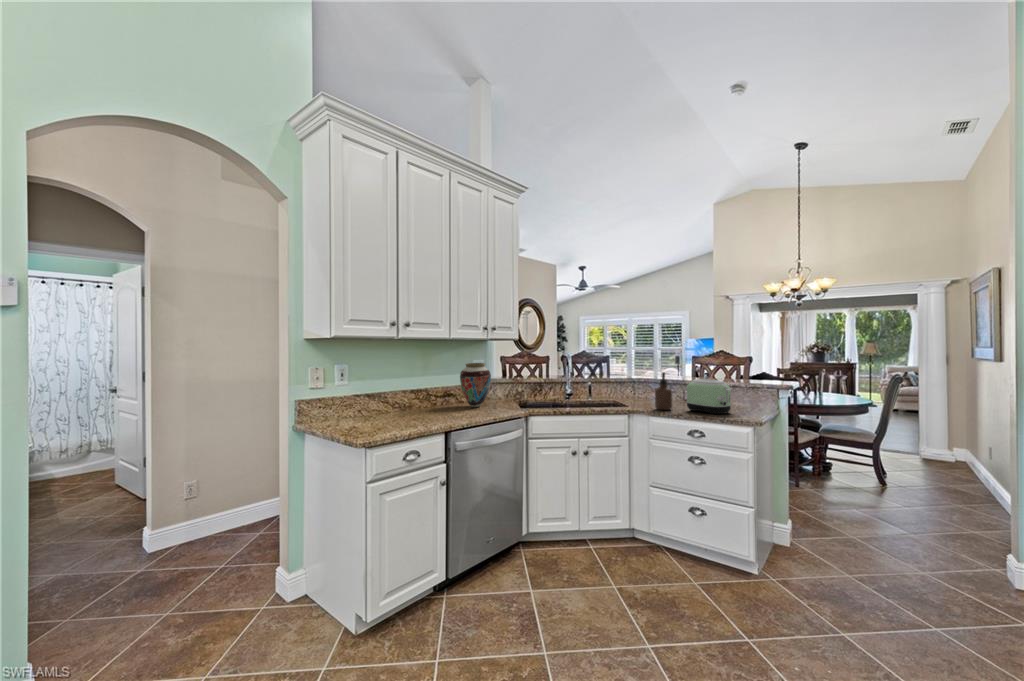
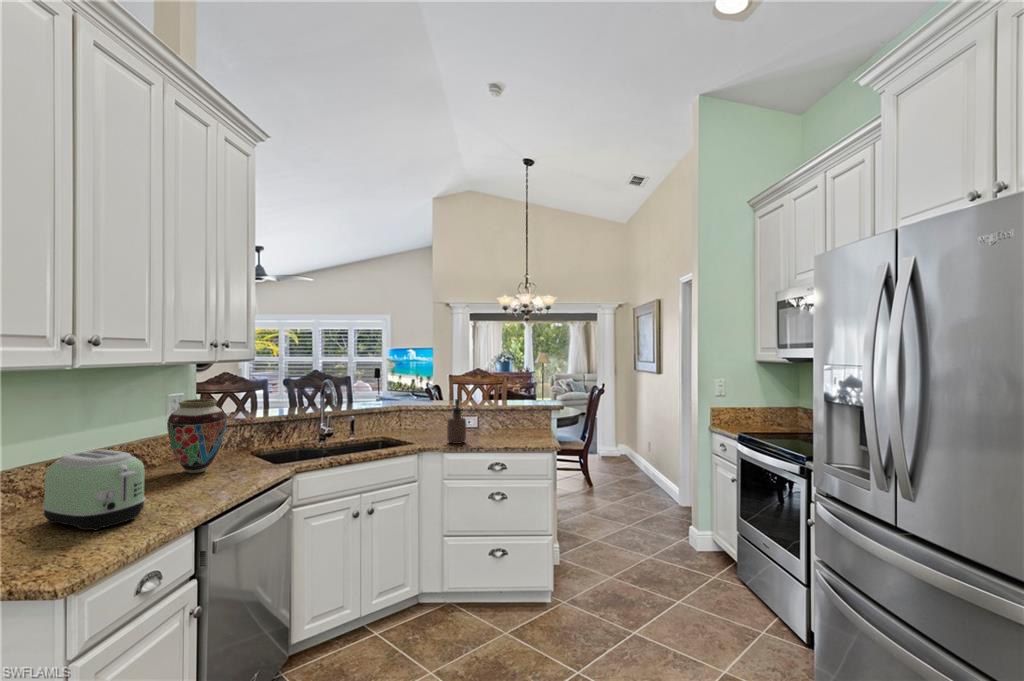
toaster: present [686,379,732,415] -> present [42,450,146,530]

